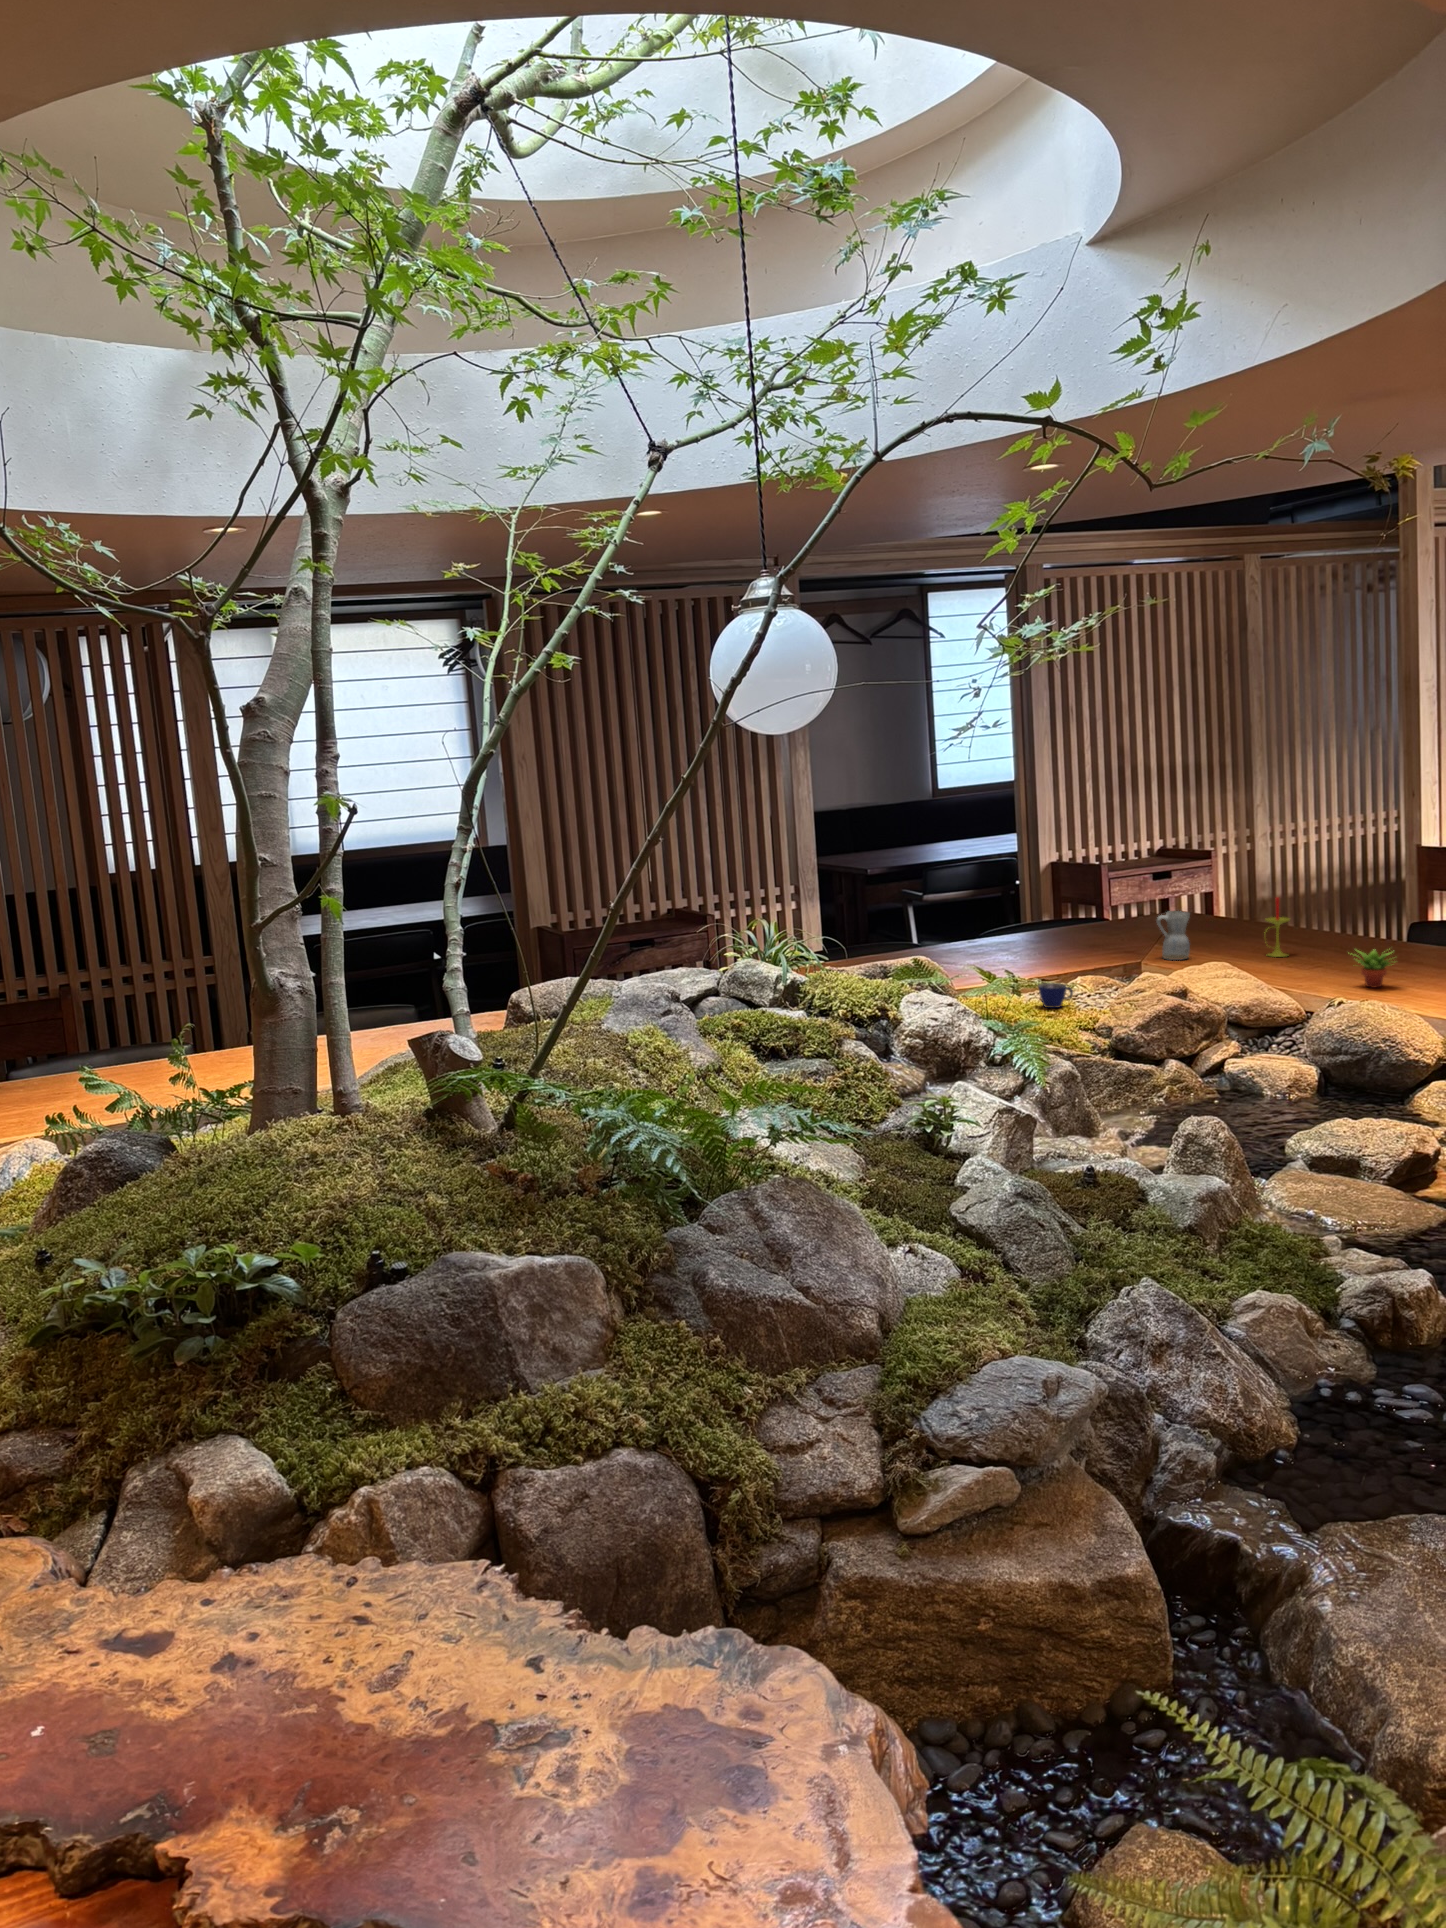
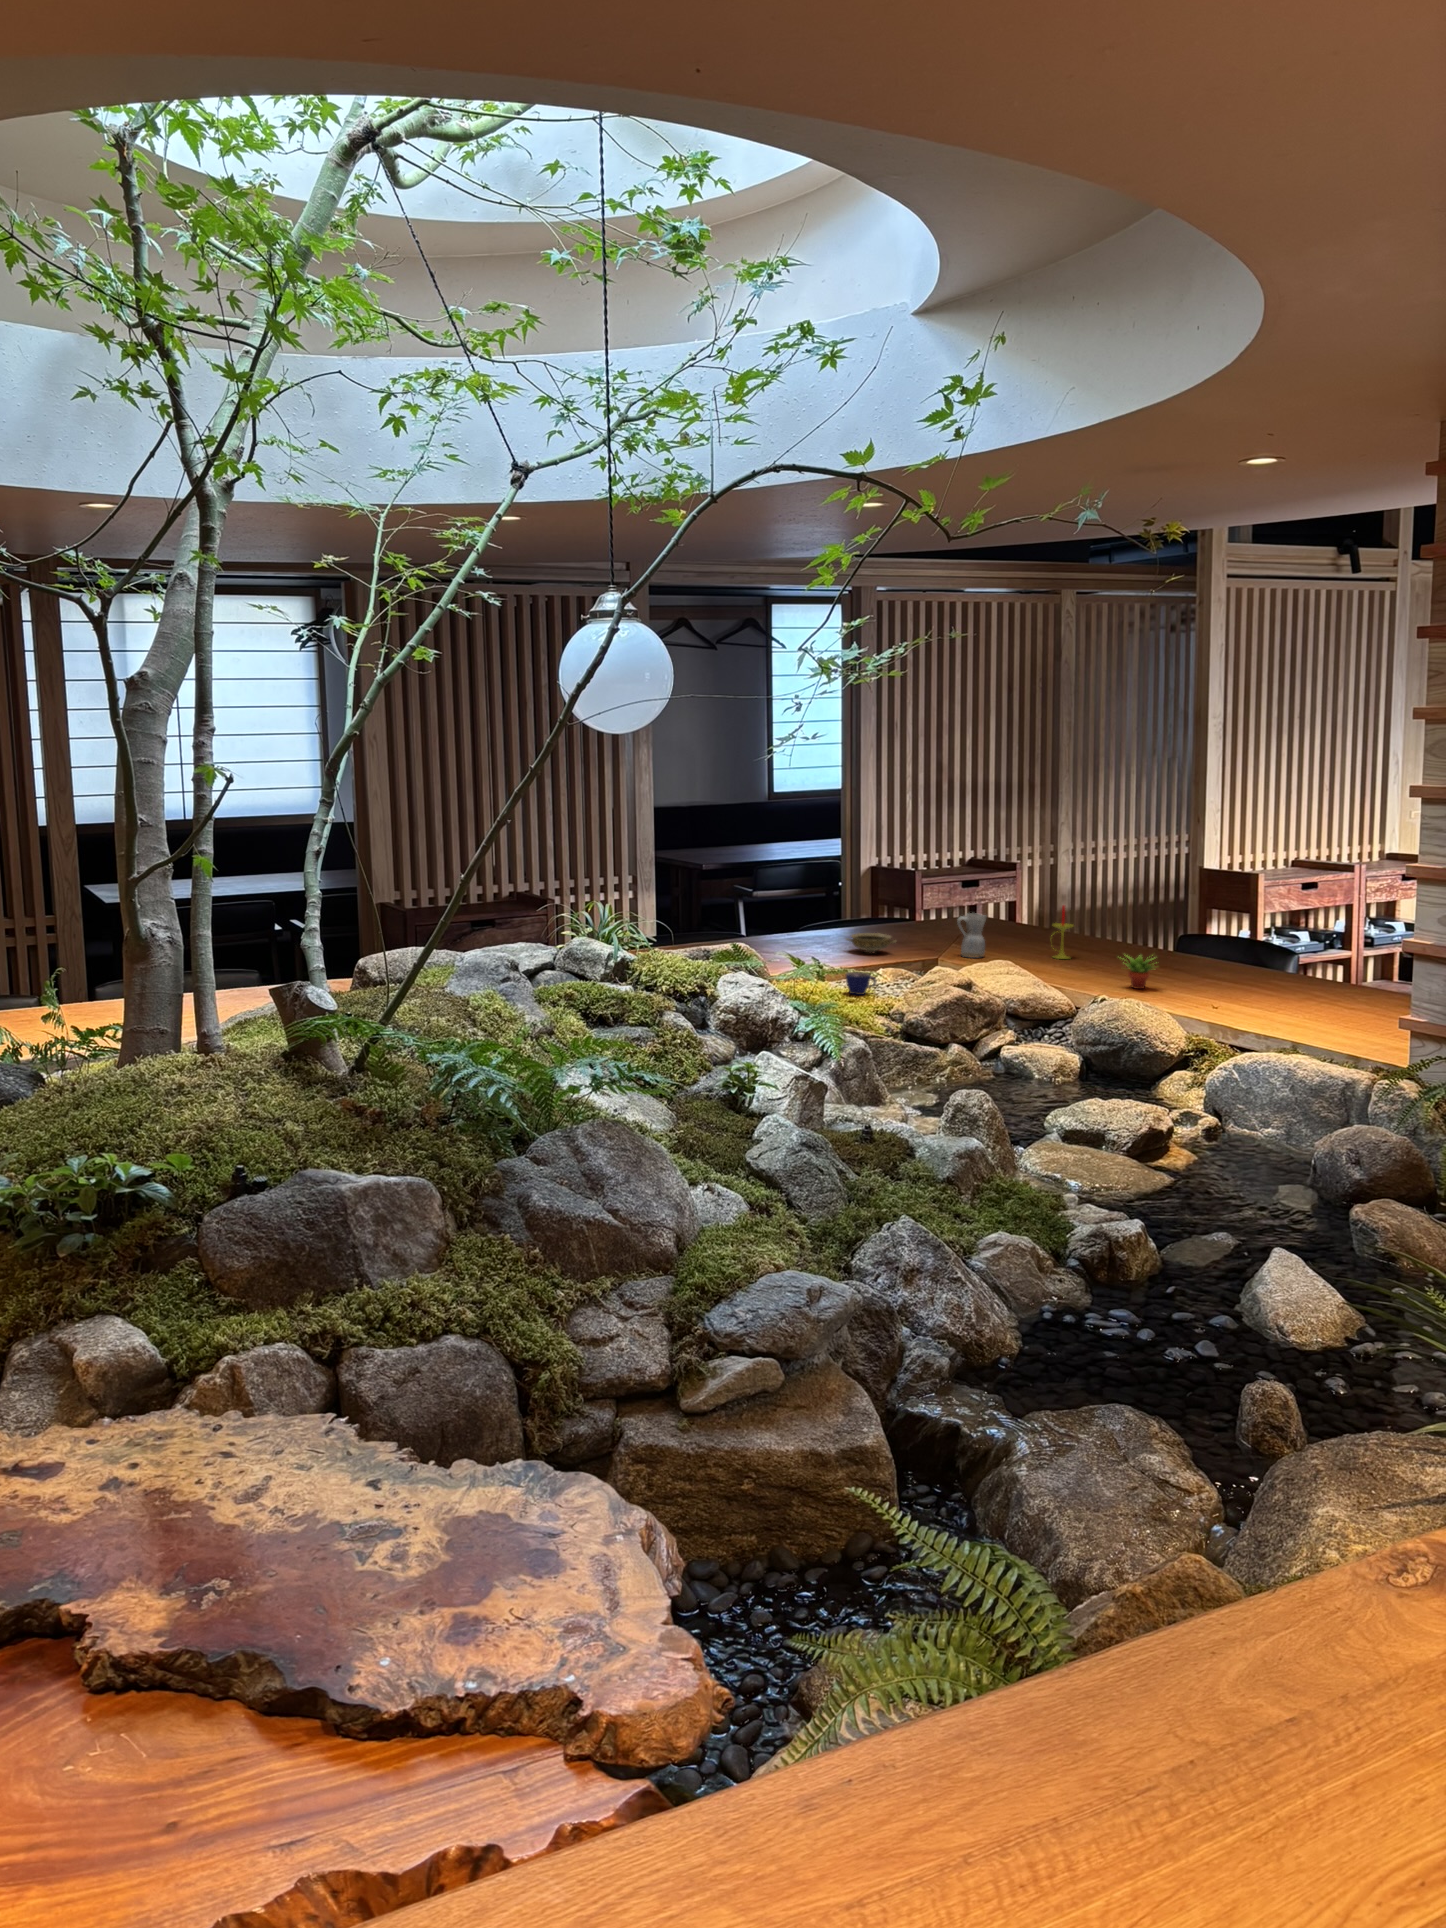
ceramic bowl: none [1032,938,1090,960] -> present [846,933,896,953]

